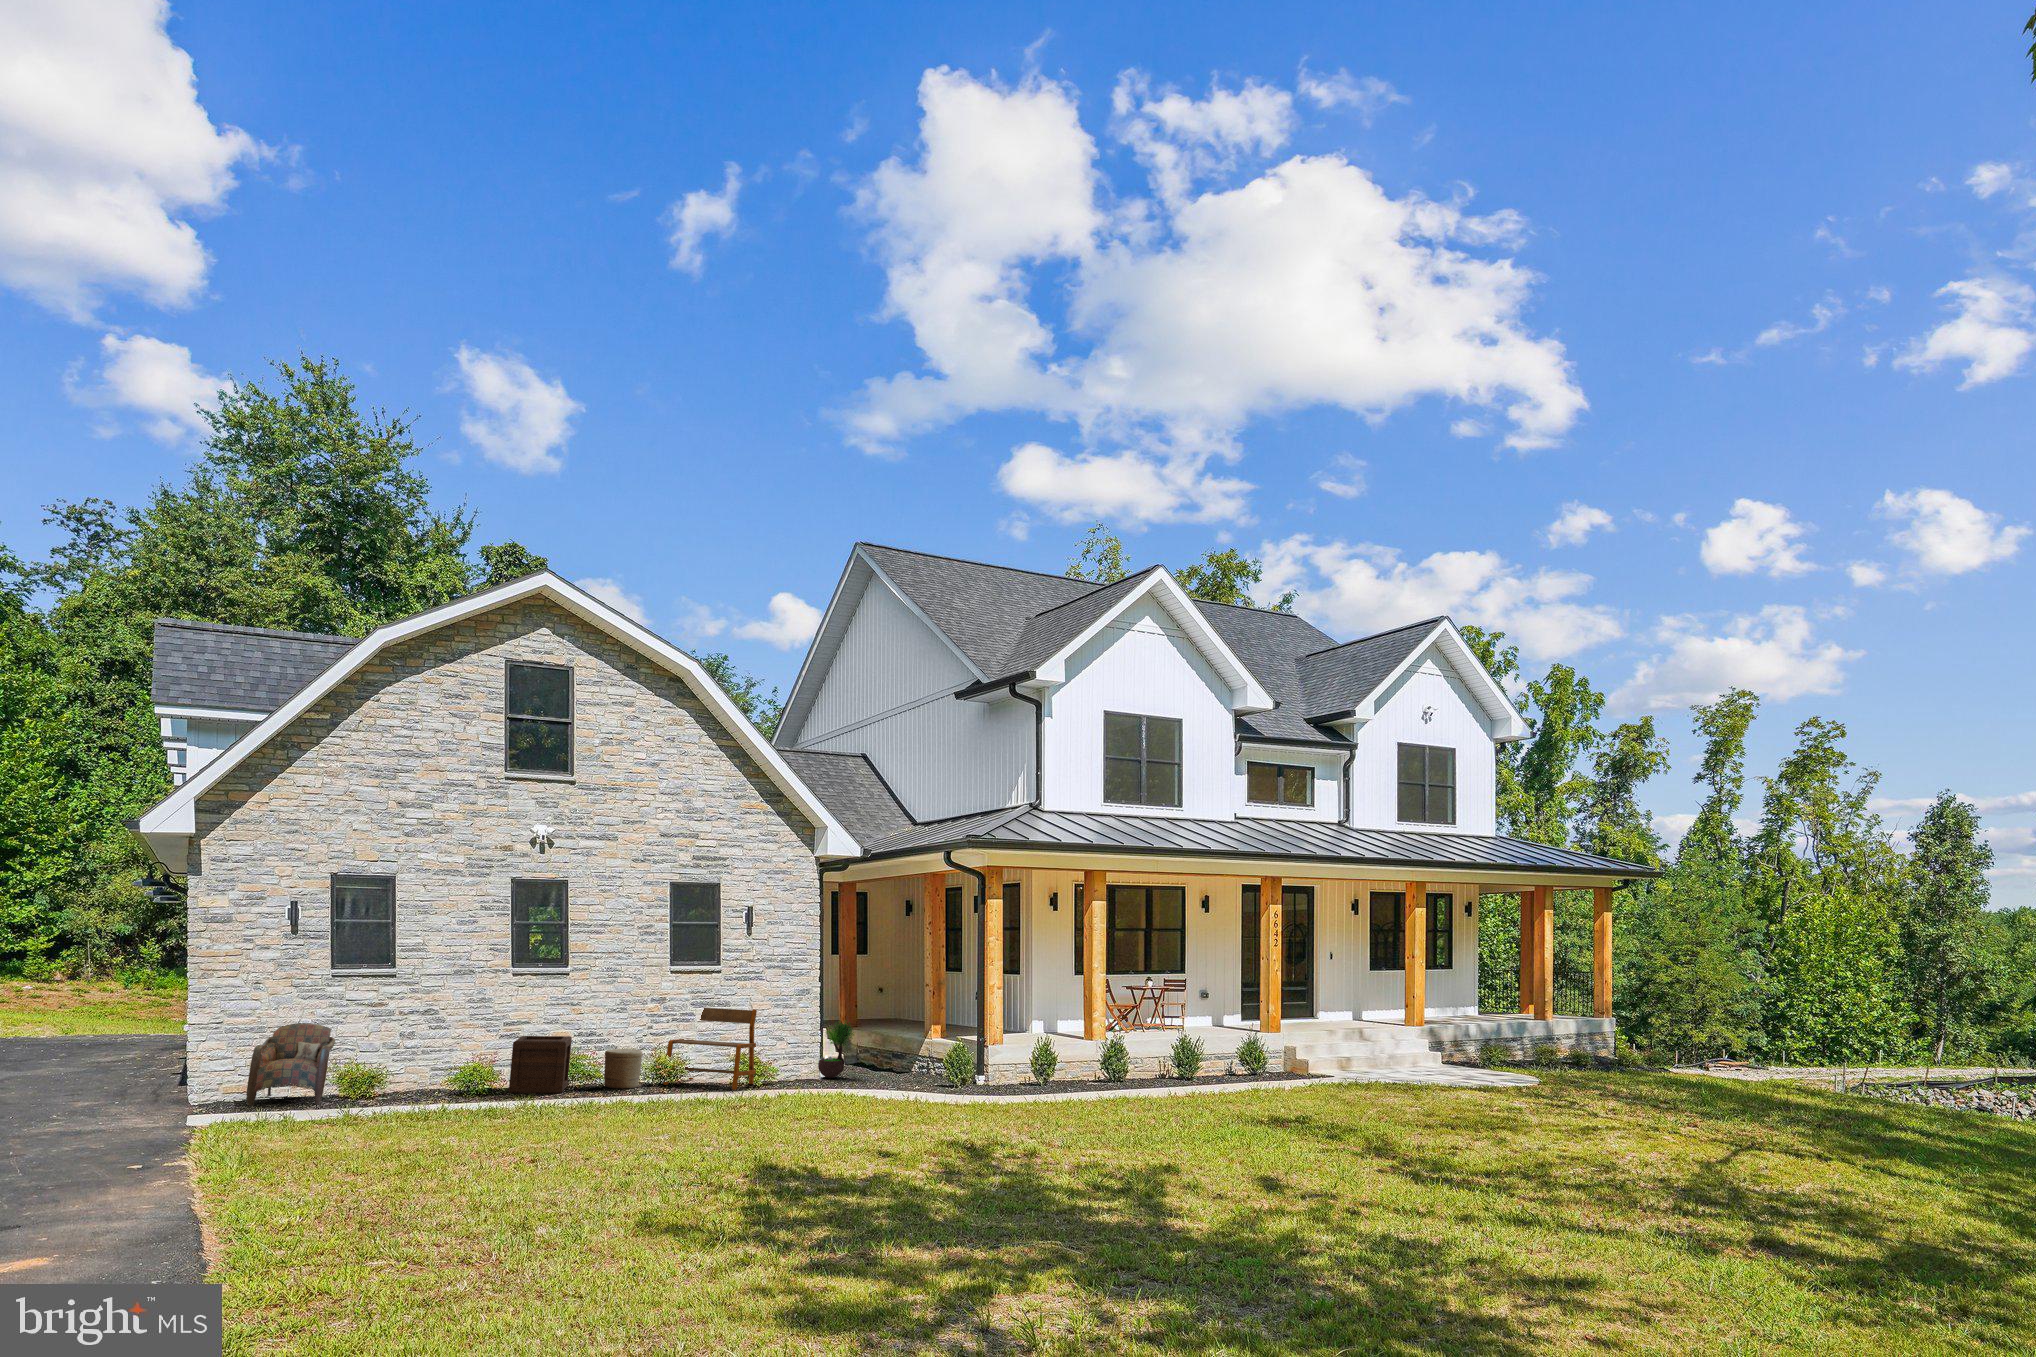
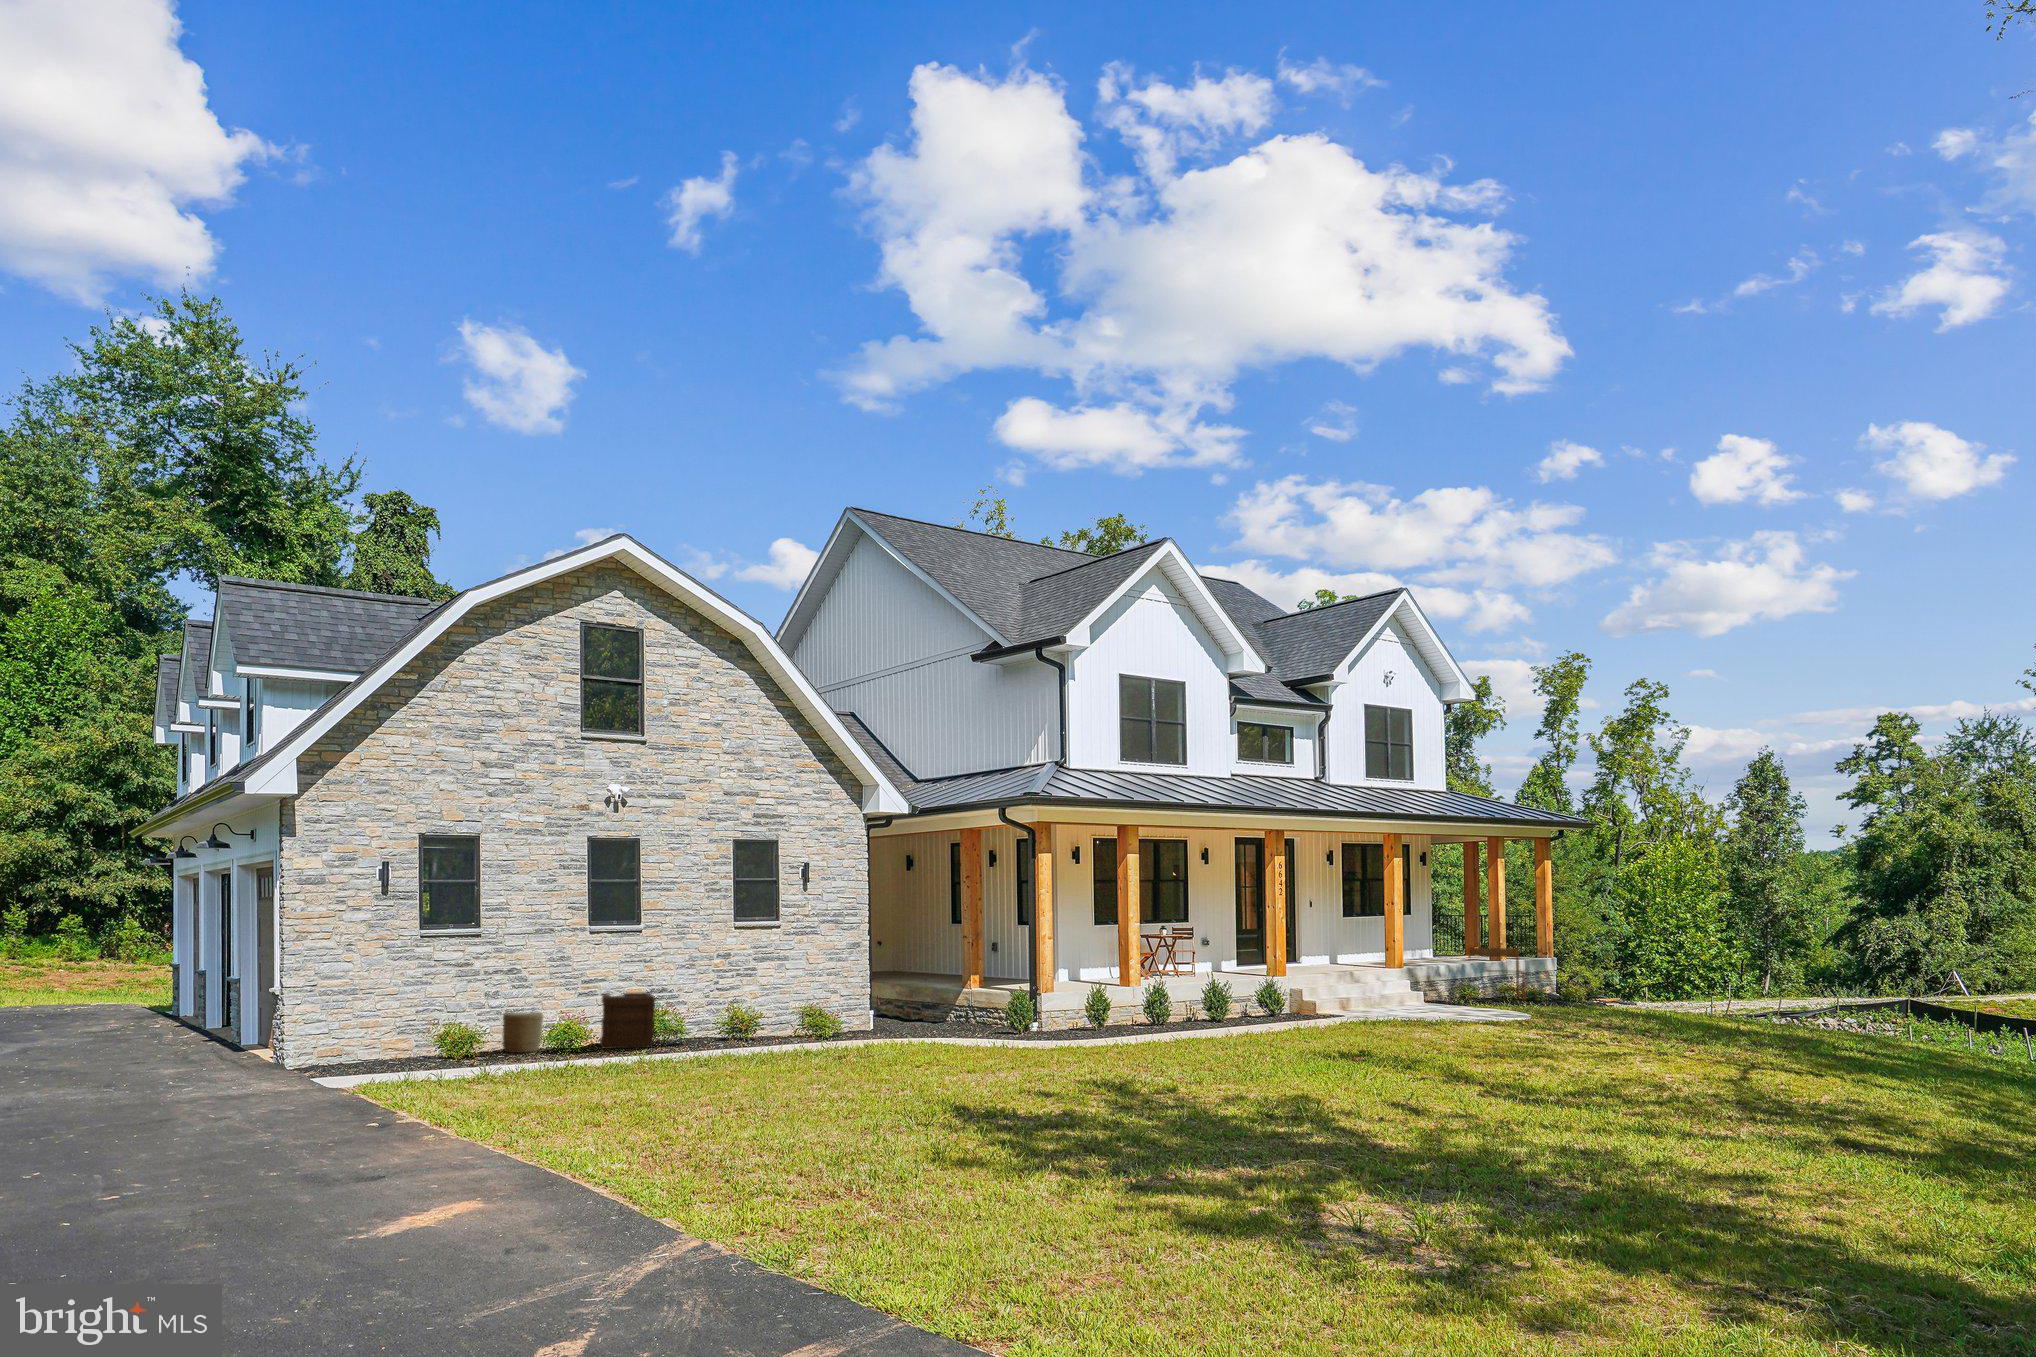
bench: present [663,1008,757,1090] -> present [1468,947,1526,1000]
potted tree: present [818,1021,853,1078] -> none [874,970,909,1028]
armchair: present [246,1023,335,1106] -> none [360,984,438,1066]
woven basket: present [604,1049,643,1089] -> present [503,1012,543,1053]

